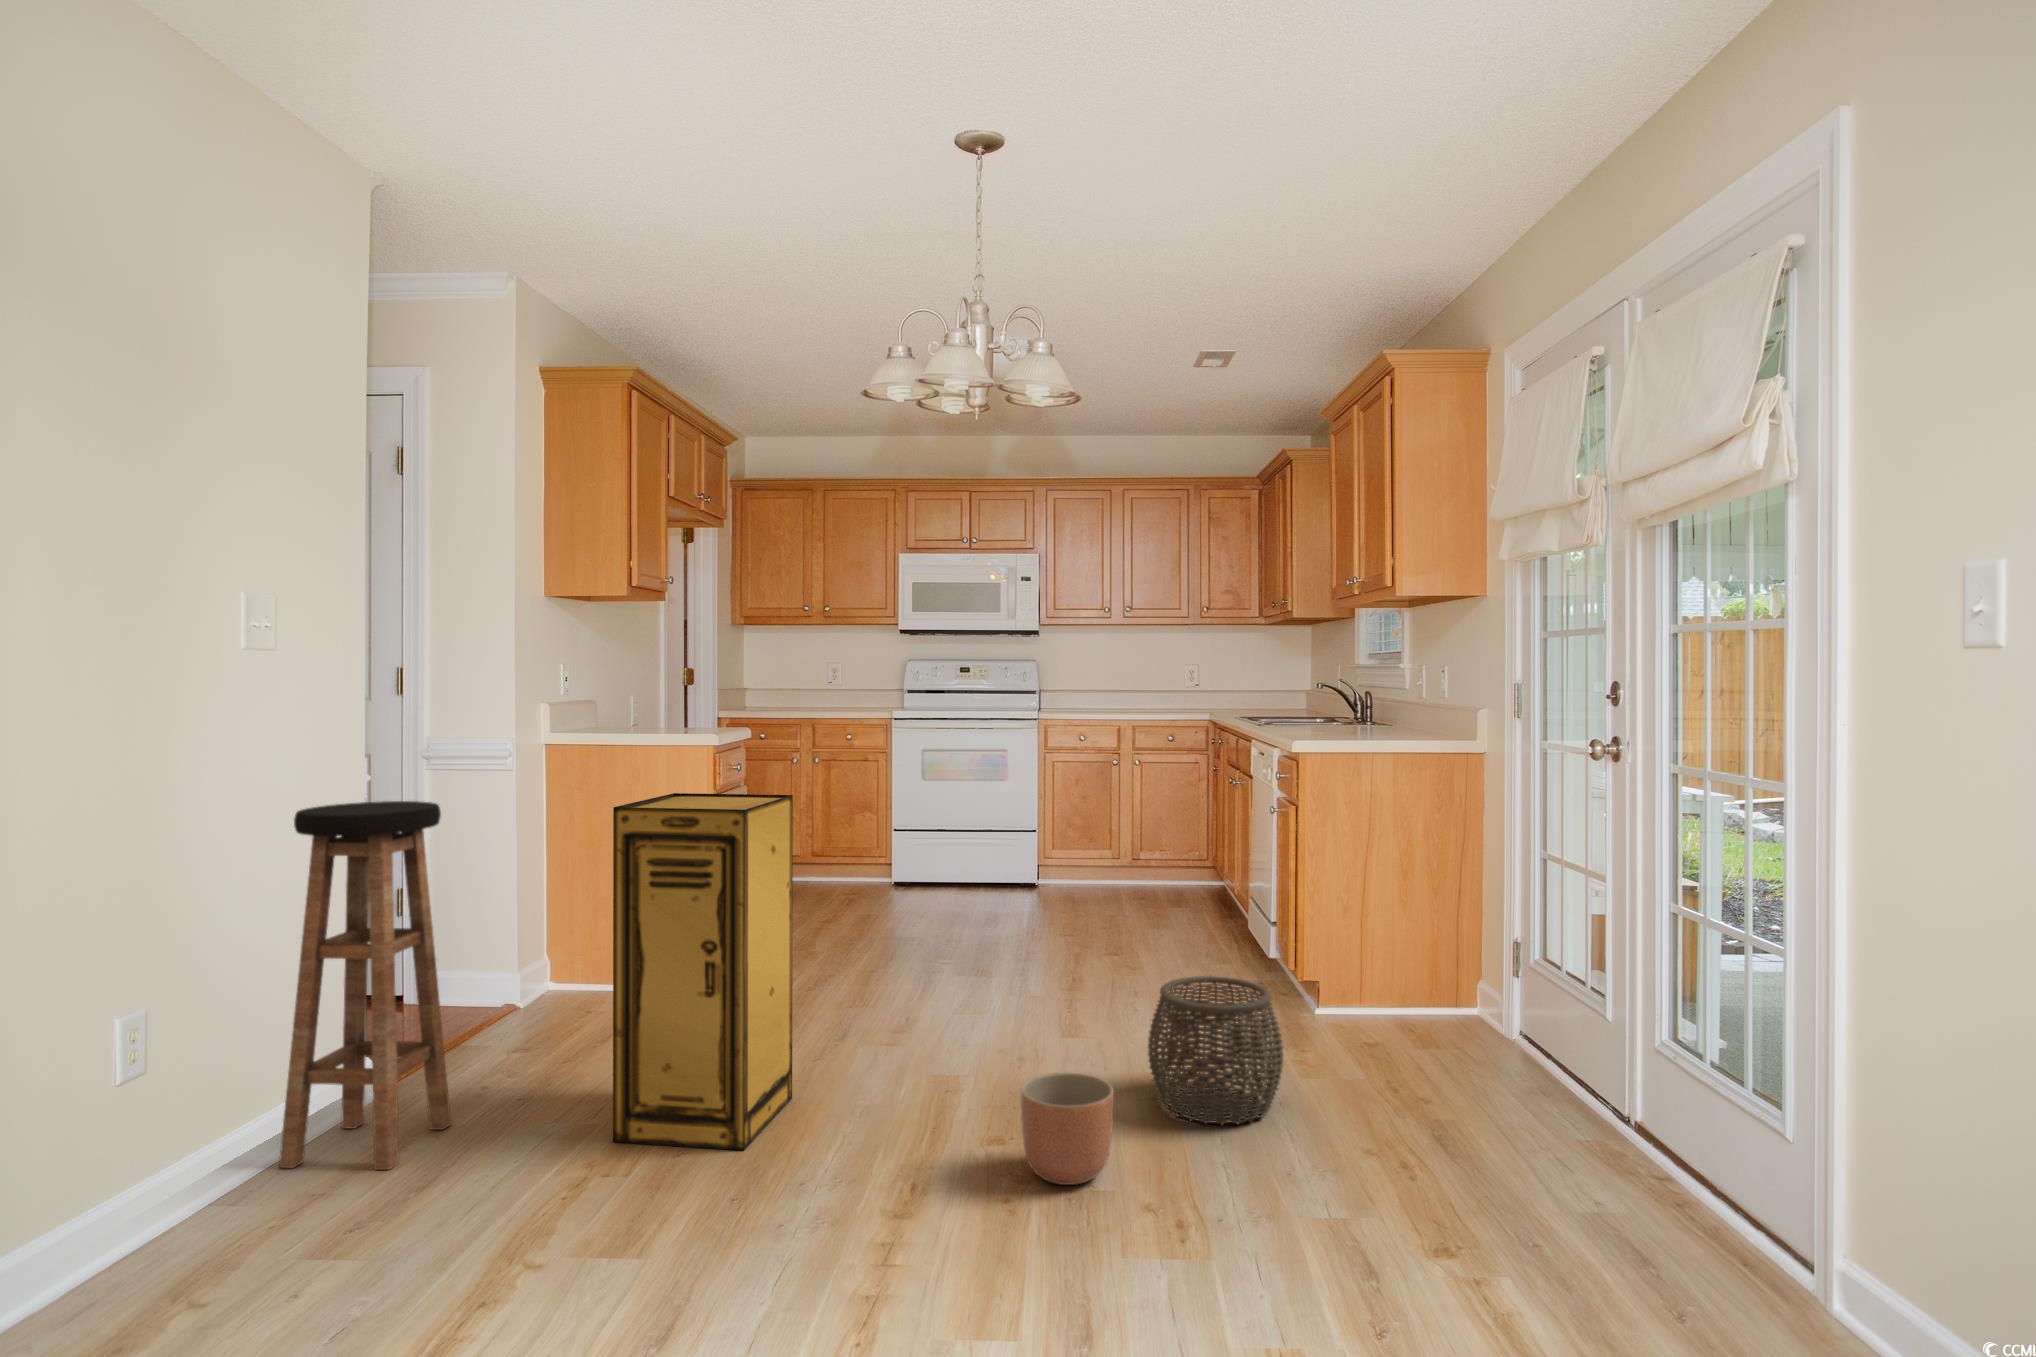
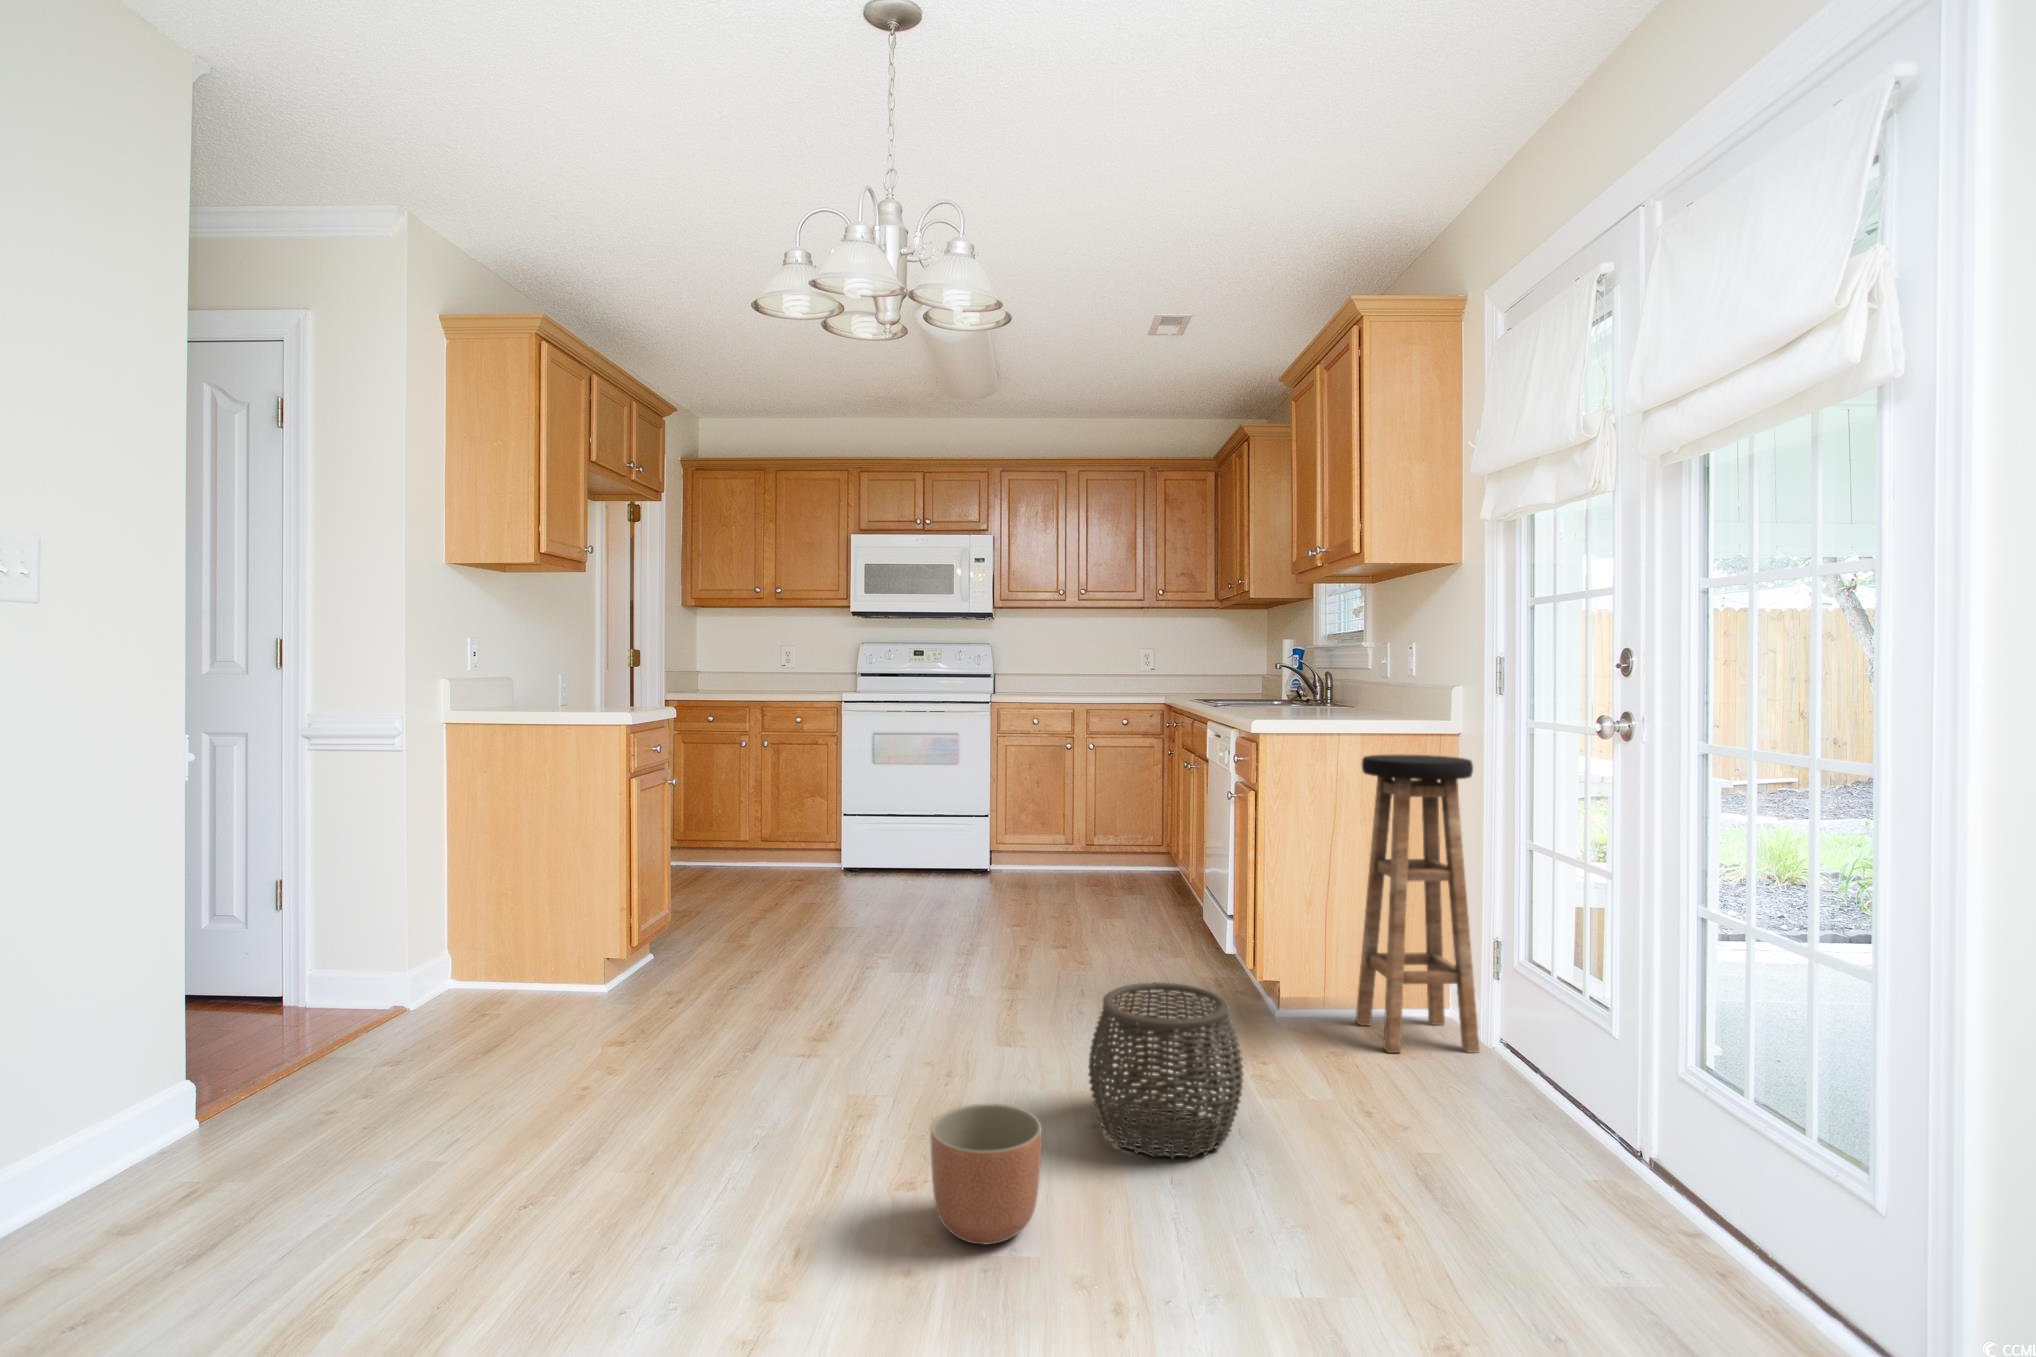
storage cabinet: present [613,793,793,1150] -> none [452,774,681,1198]
bar stool: present [279,801,451,1170] -> present [1356,754,1480,1053]

